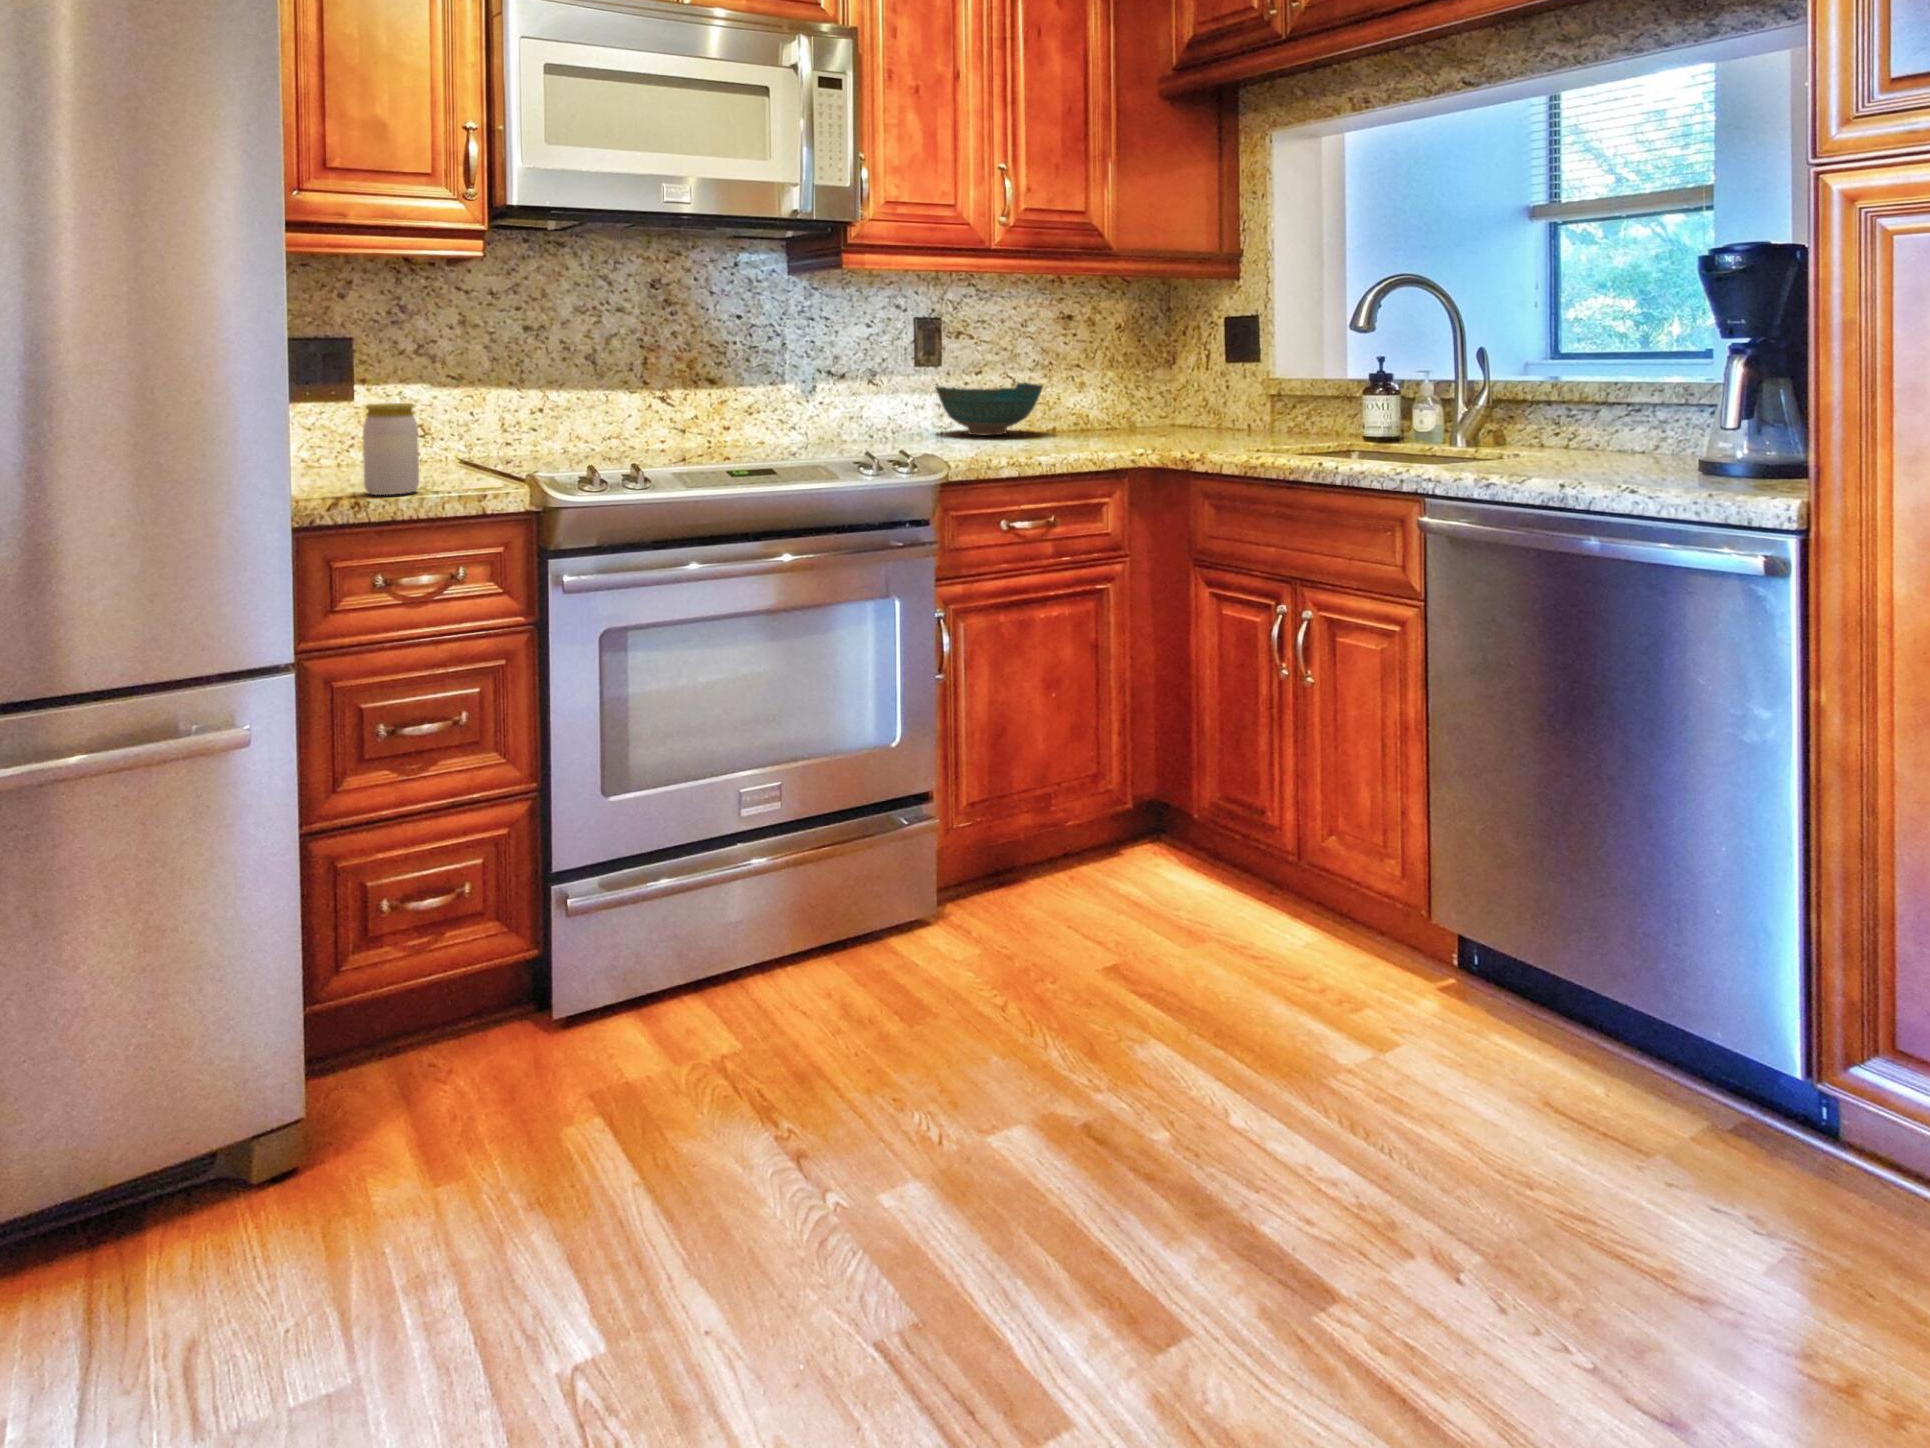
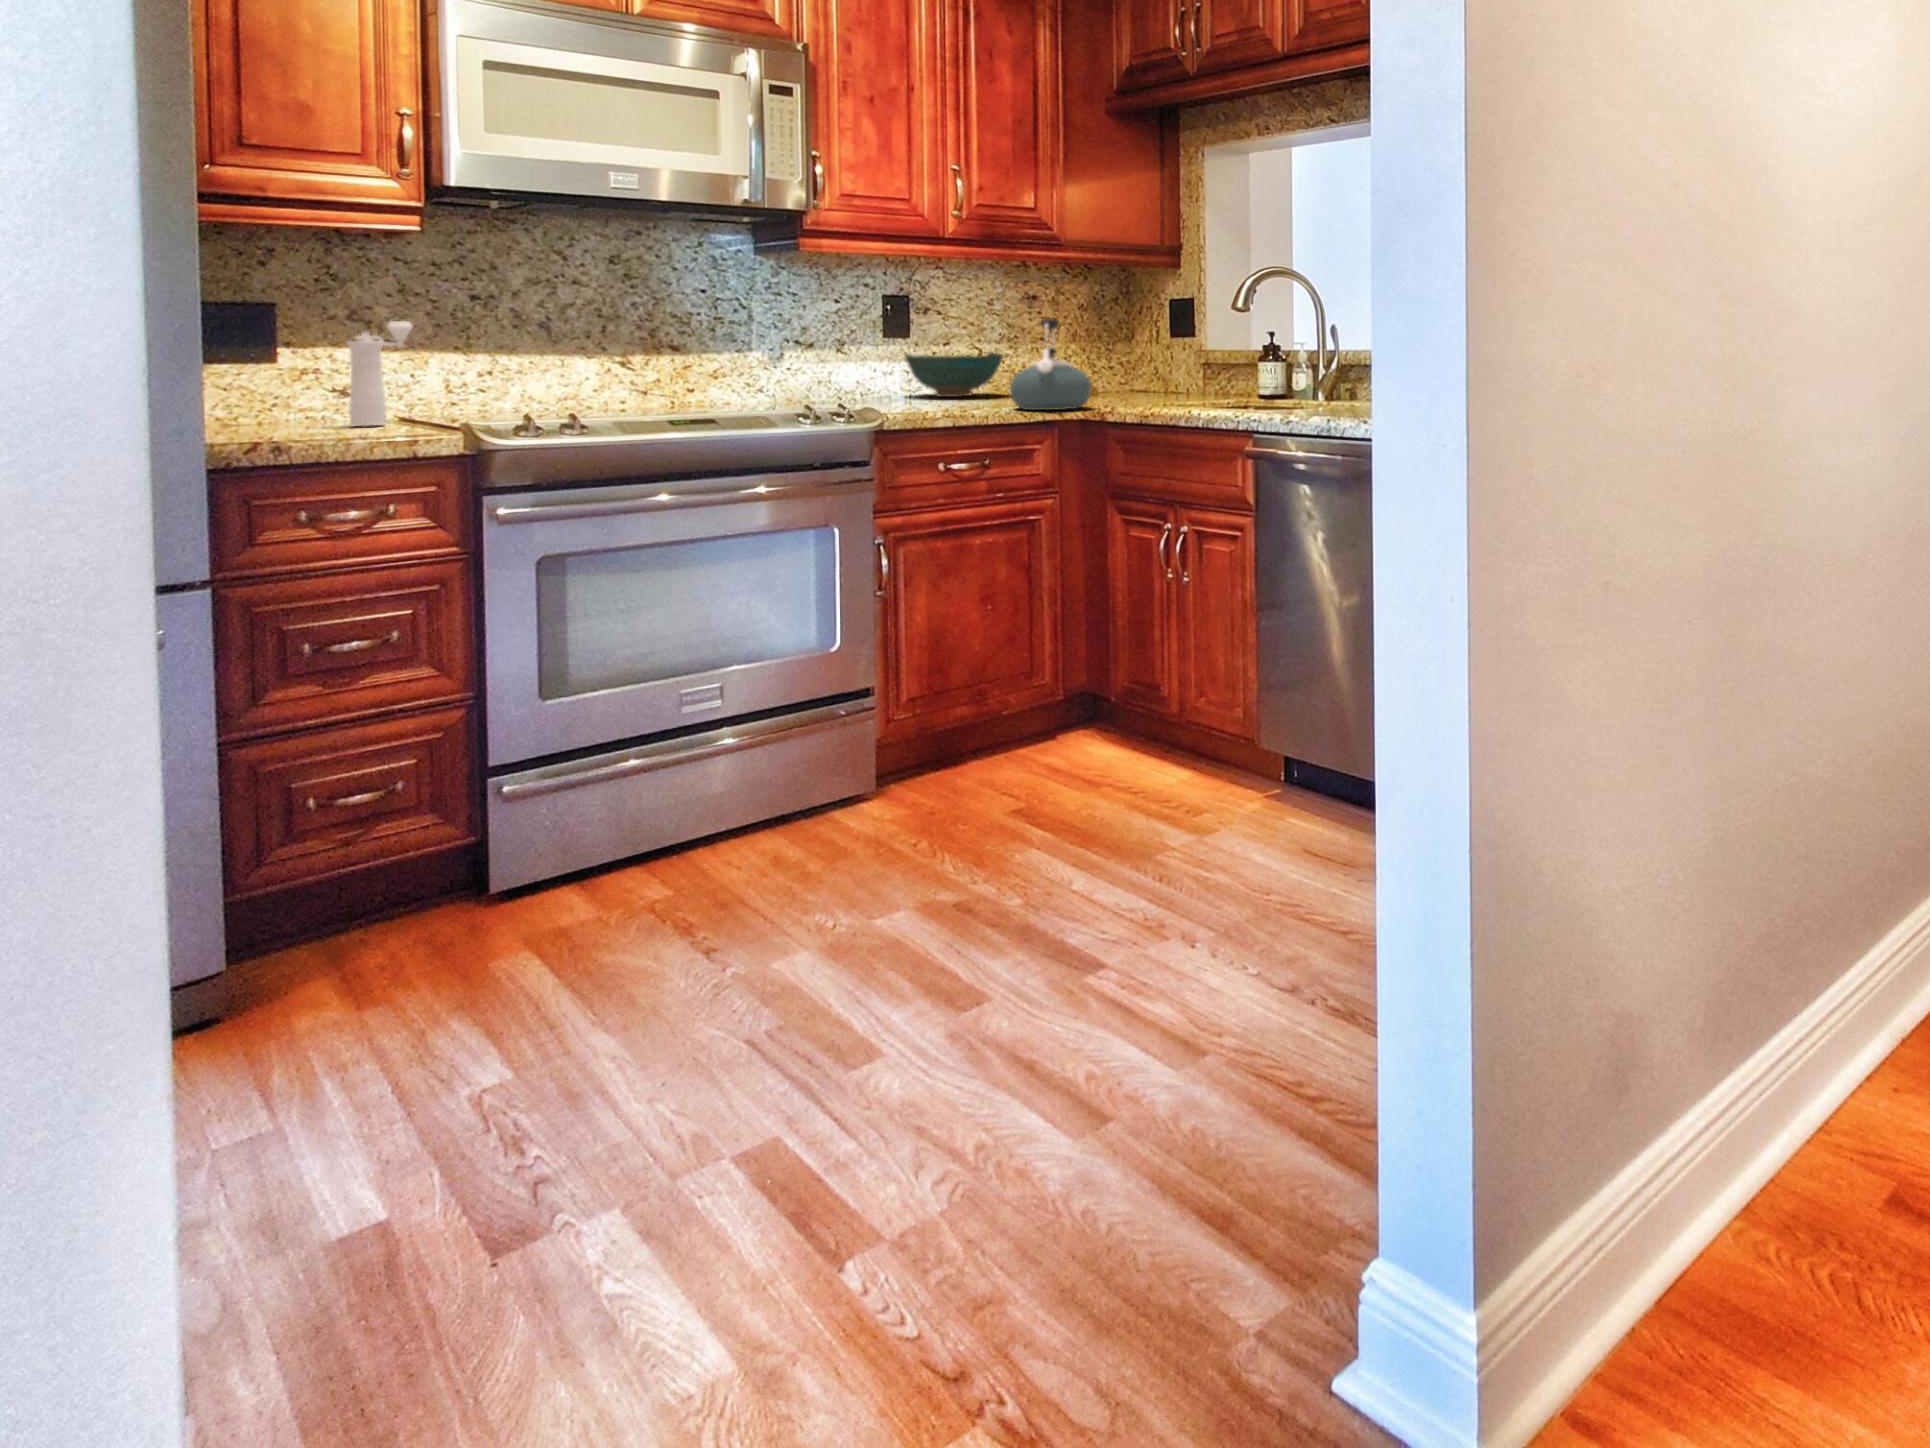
kettle: none [1074,344,1170,457] -> present [1010,319,1091,410]
pepper mill: none [415,356,473,470] -> present [348,321,412,426]
jar: present [363,403,419,495] -> none [284,361,347,443]

